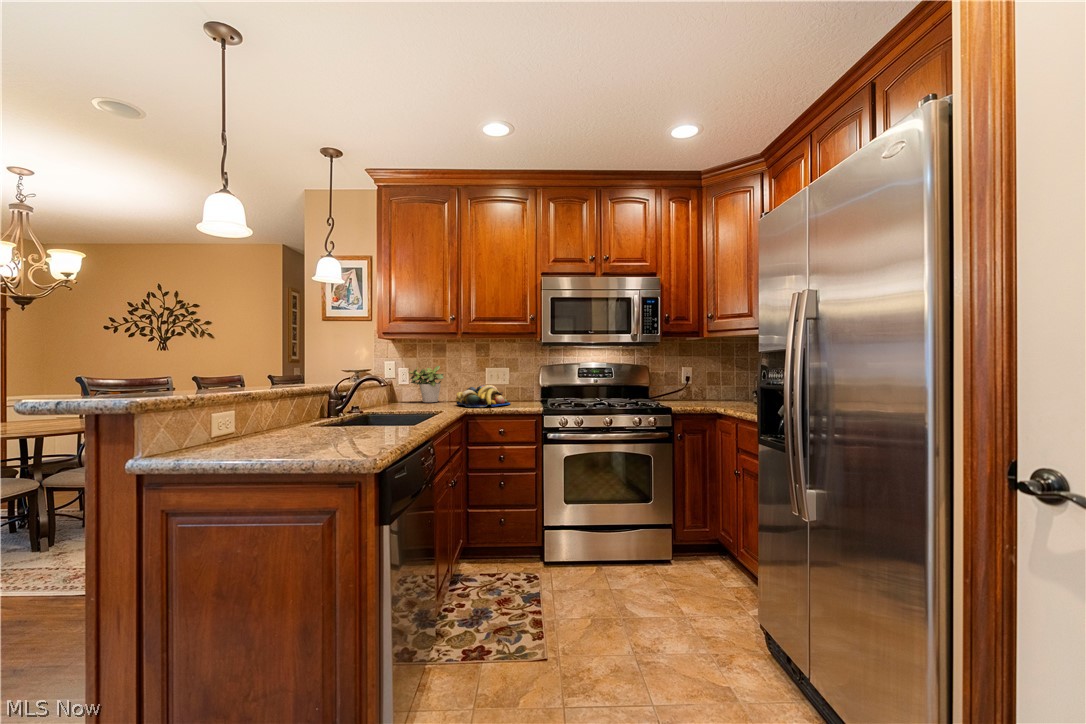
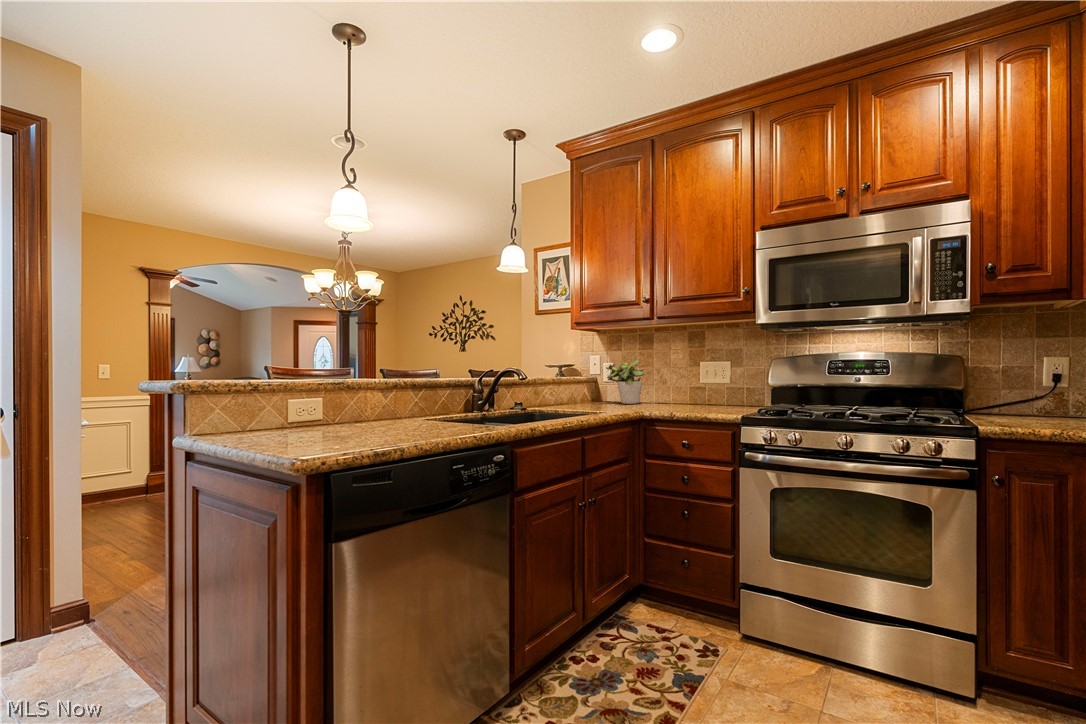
fruit bowl: present [456,385,510,407] -> none [645,383,717,411]

